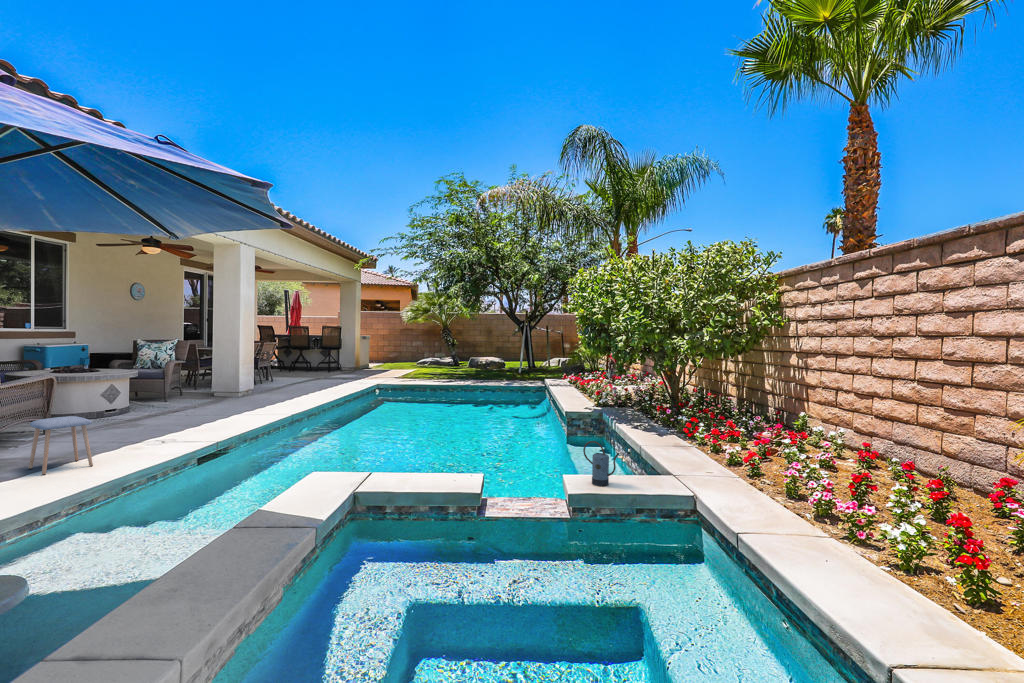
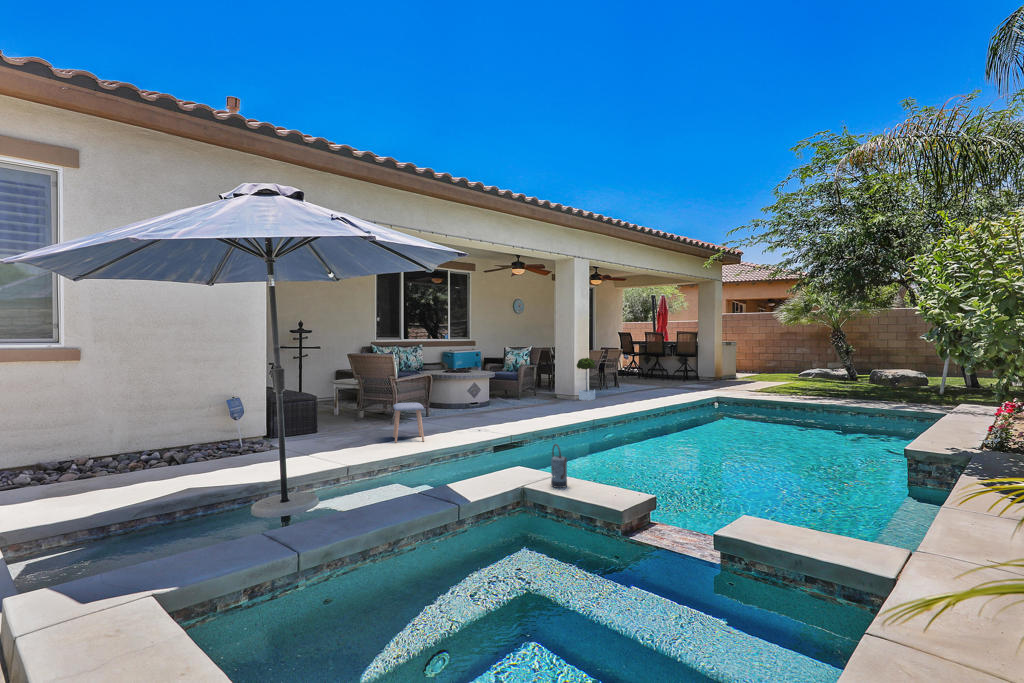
potted tree: none [243,351,264,397] -> present [577,358,596,401]
watering can: present [583,441,620,486] -> present [551,444,567,488]

